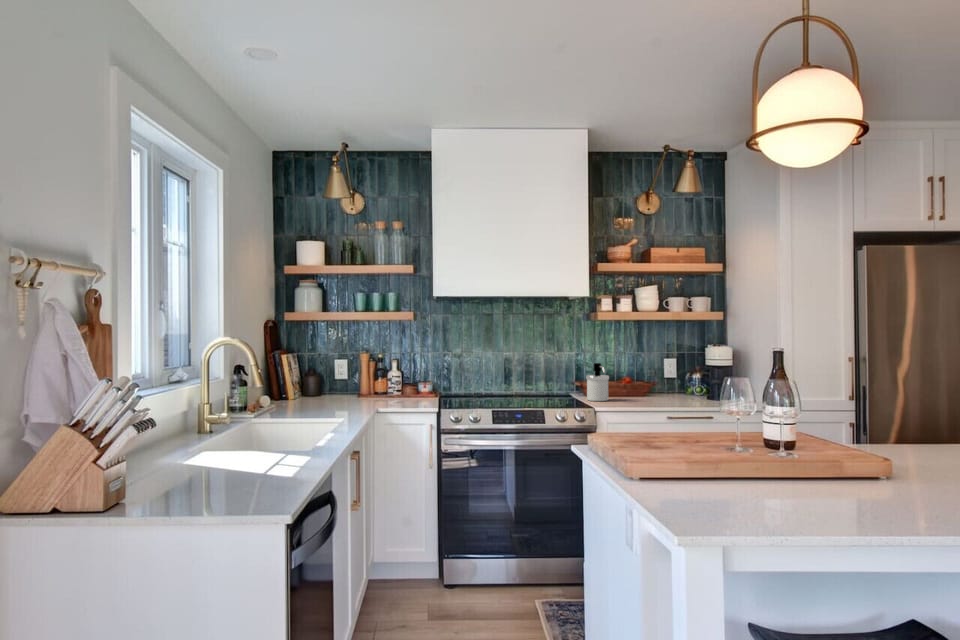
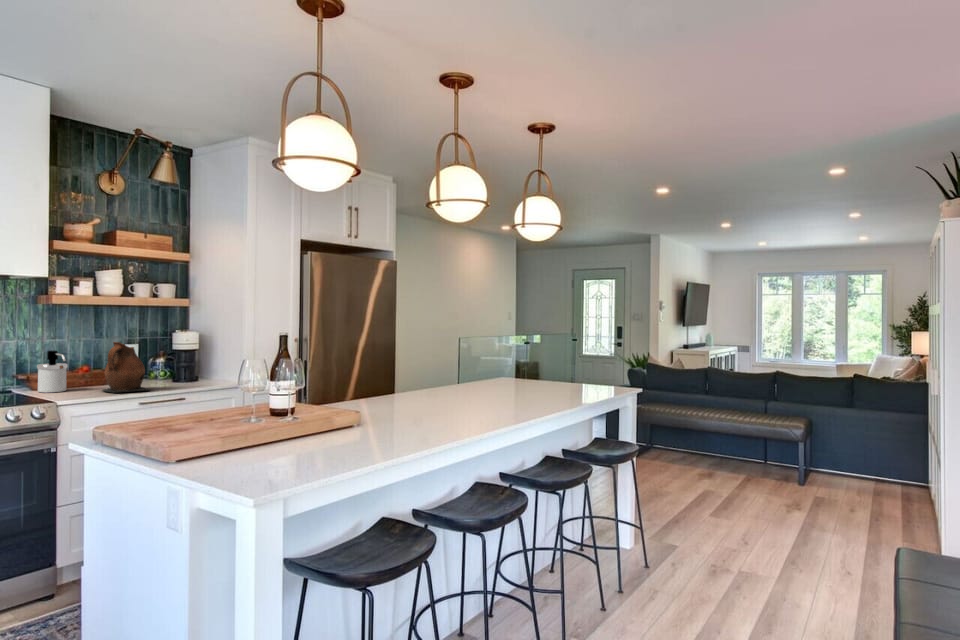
ceramic pitcher: none [633,356,677,407] -> present [102,342,150,392]

